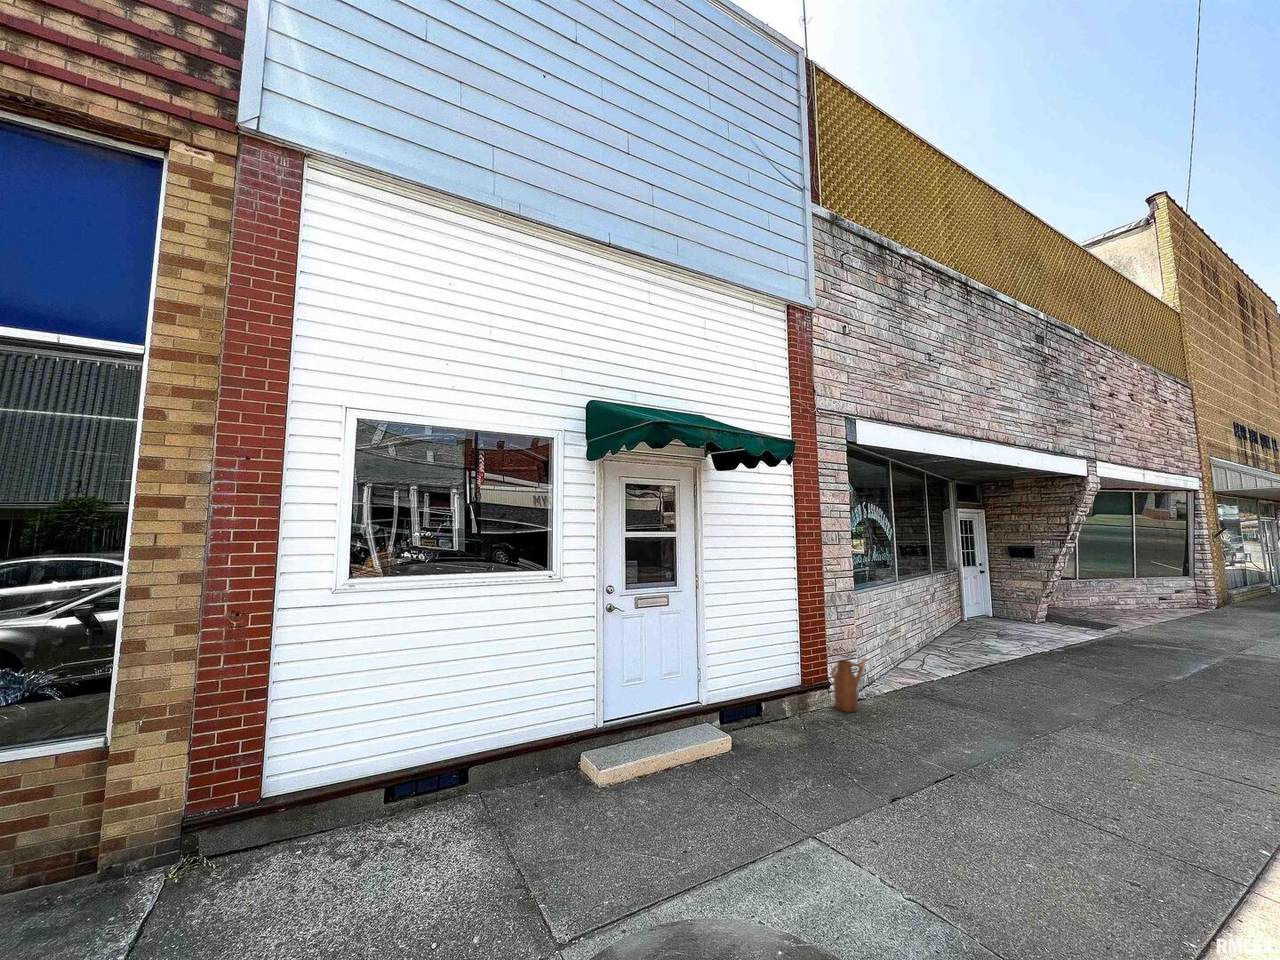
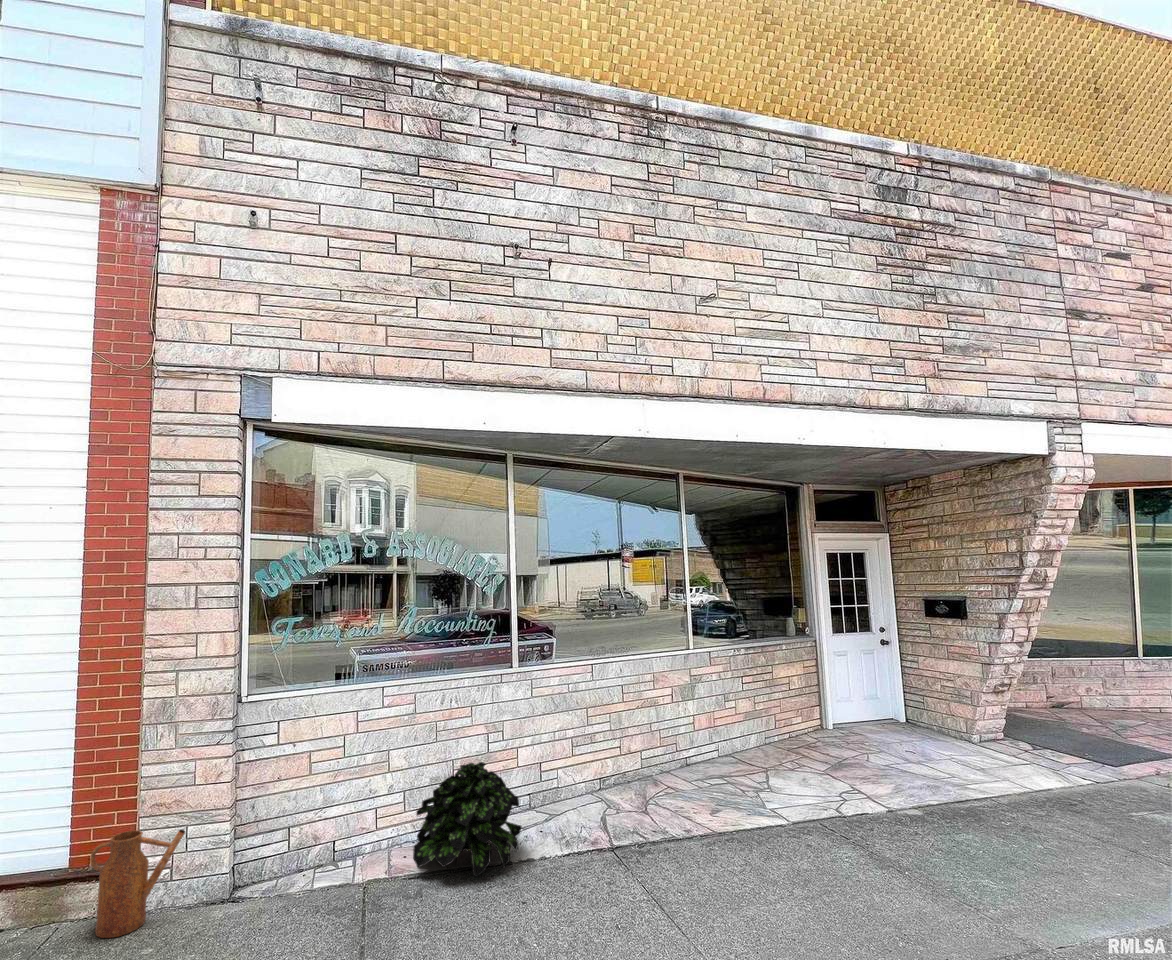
potted plant: none [896,627,964,681] -> present [413,762,522,877]

